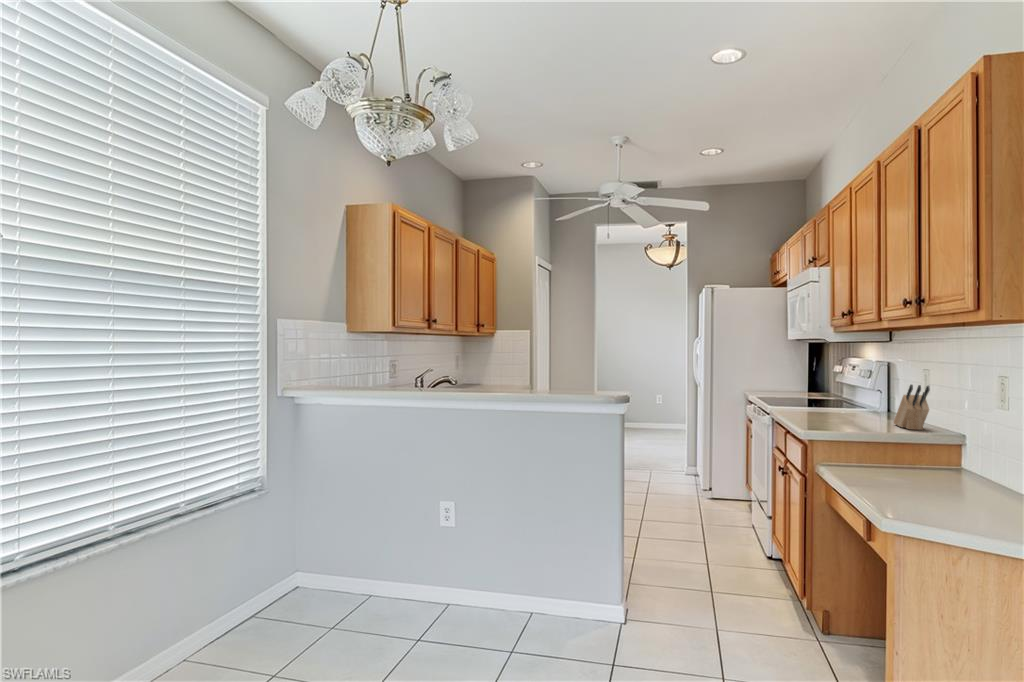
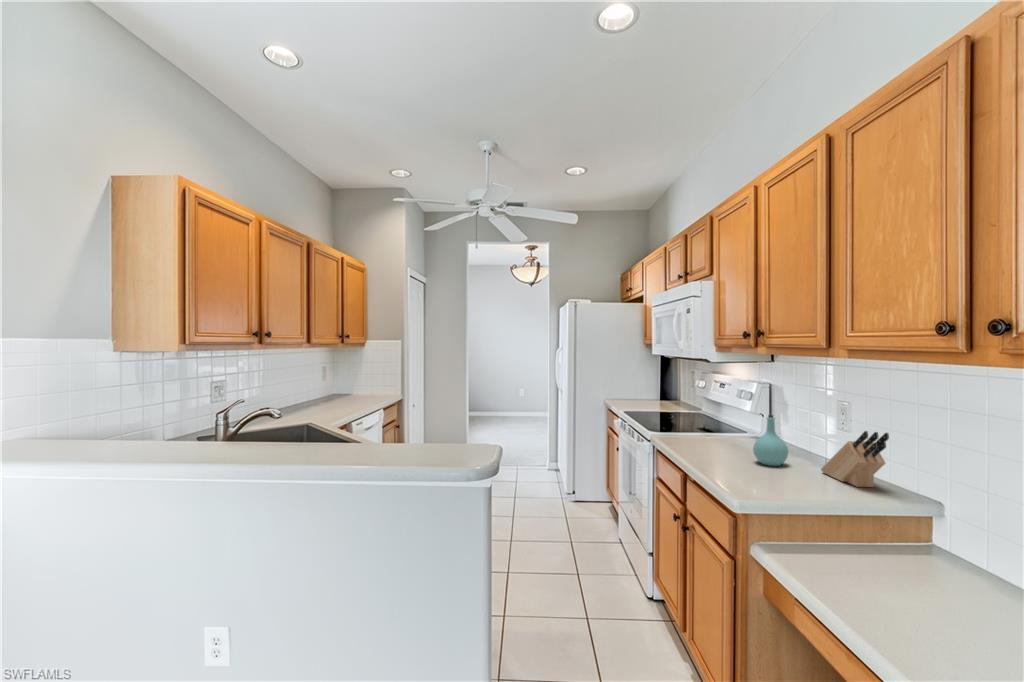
bottle: none [843,380,872,422] -> present [753,415,788,466]

